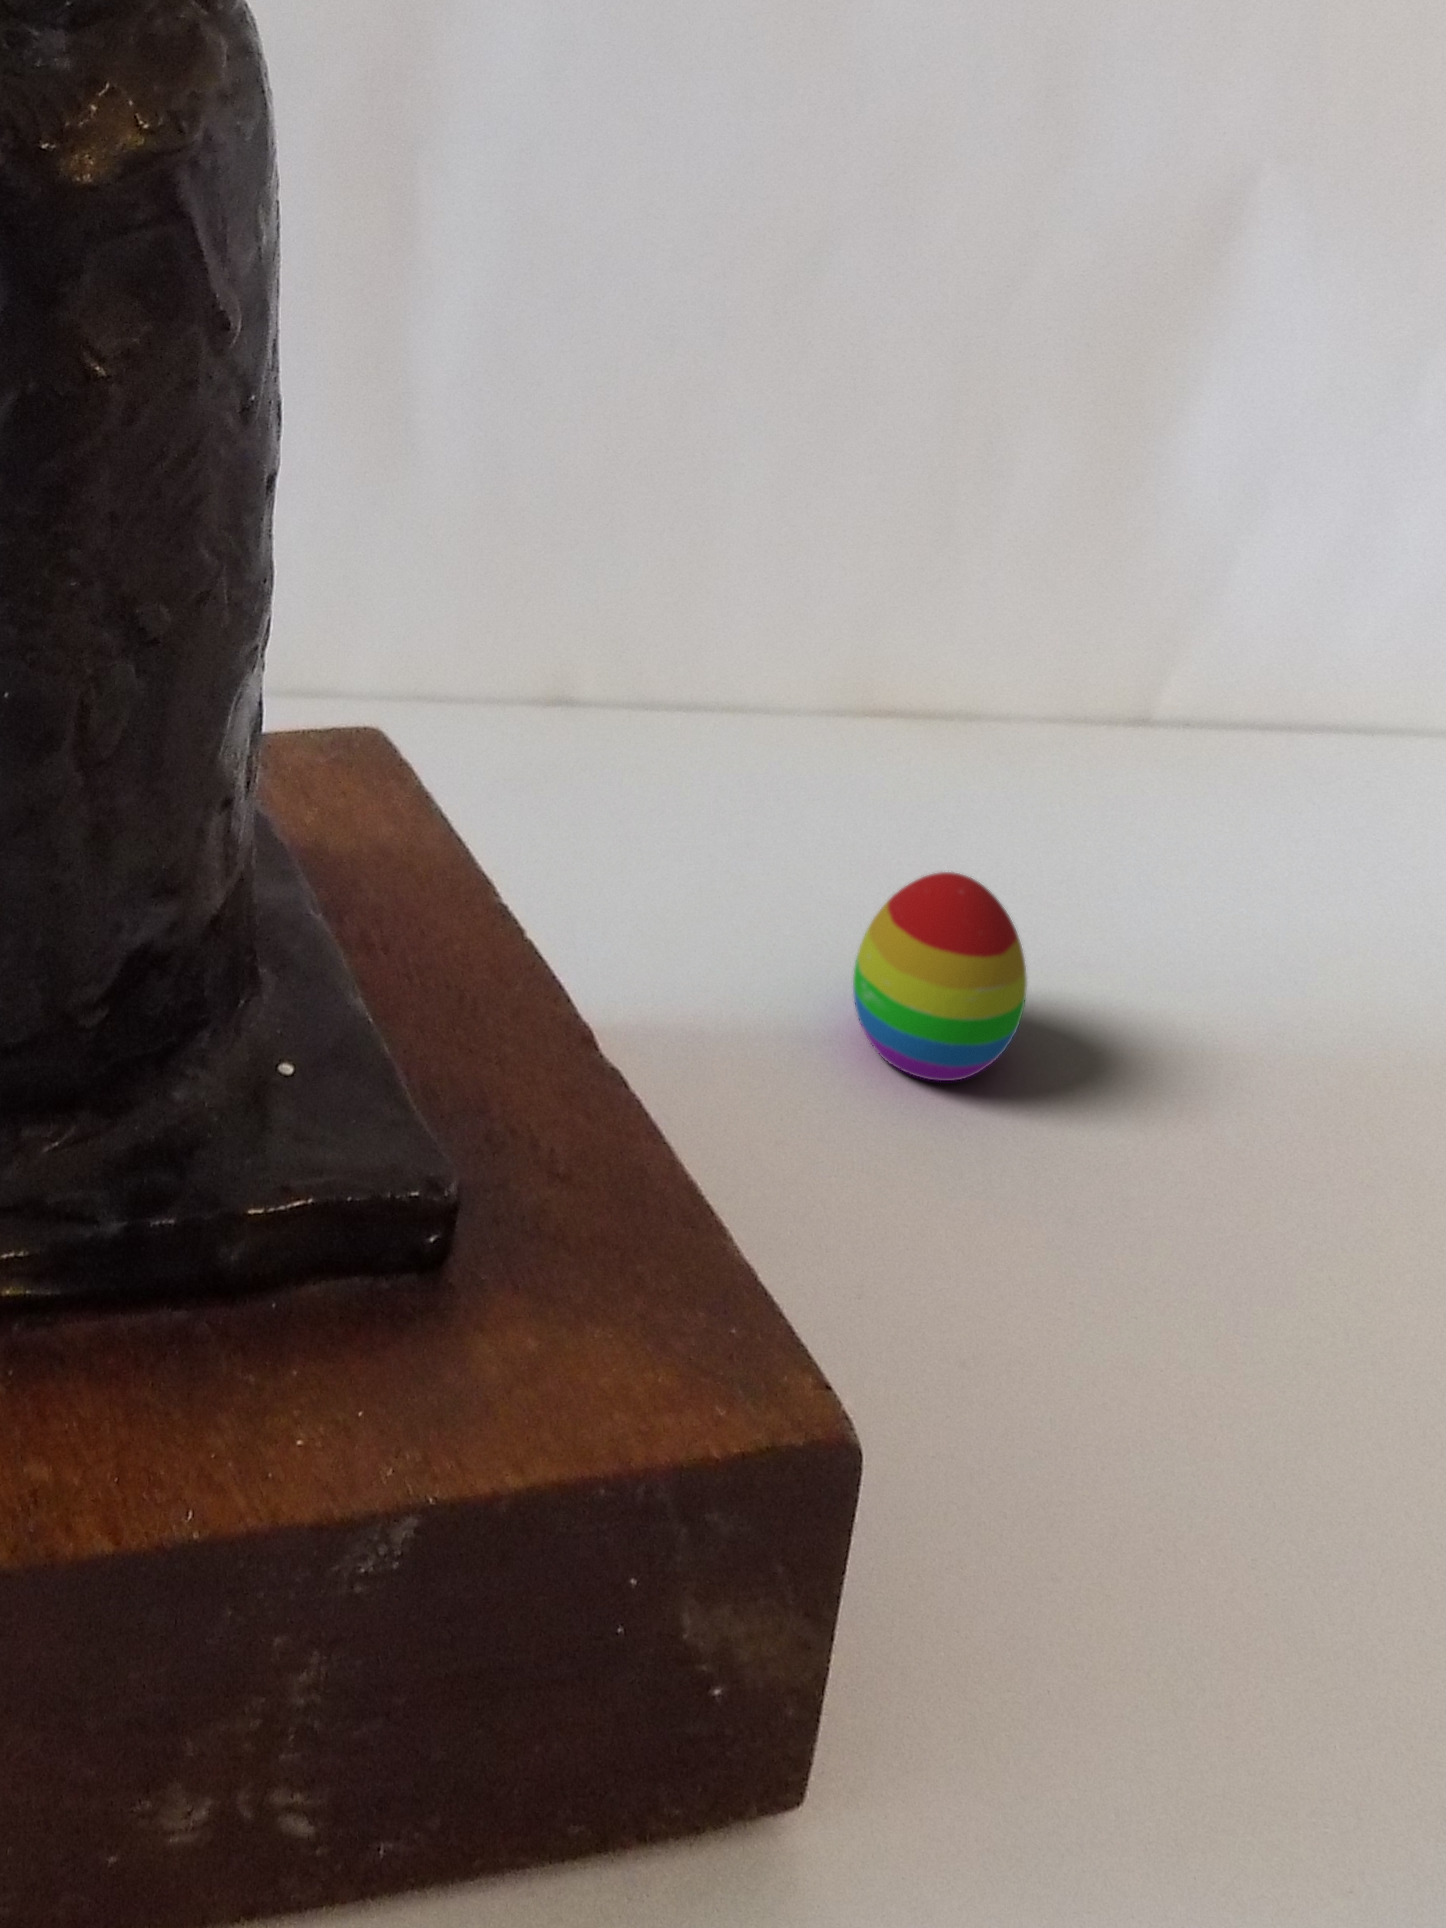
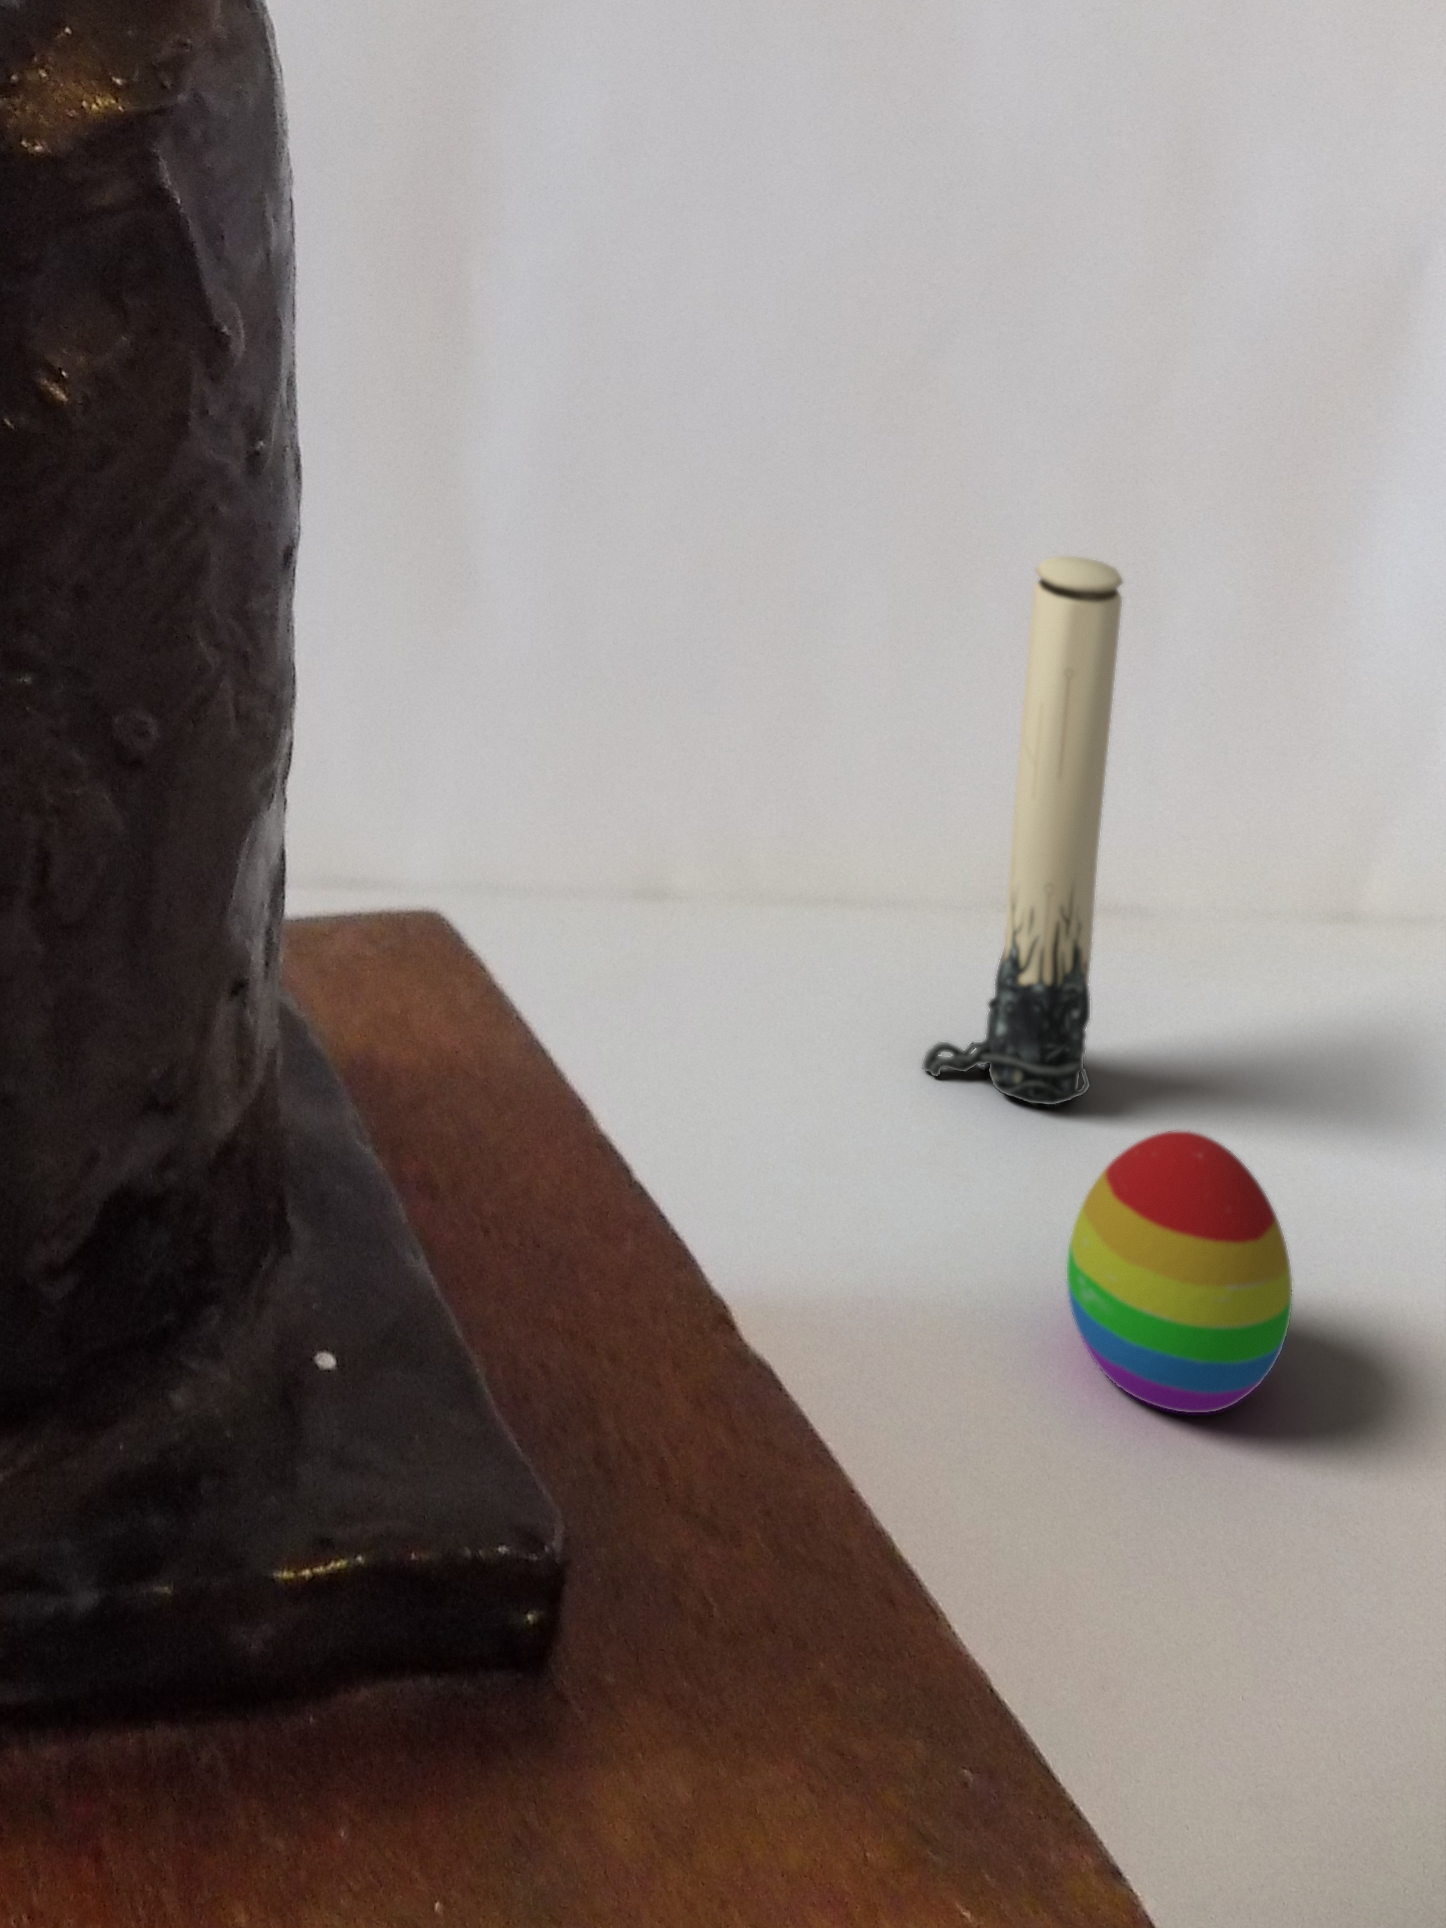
candle: none [750,415,933,846] -> present [923,556,1123,1105]

